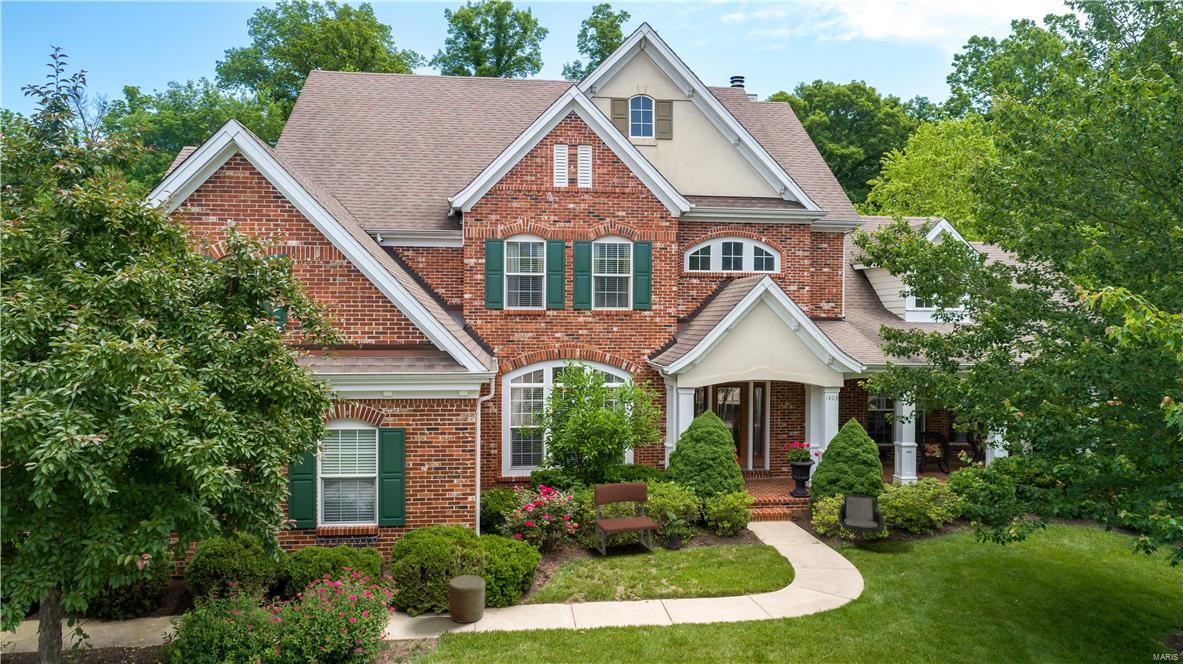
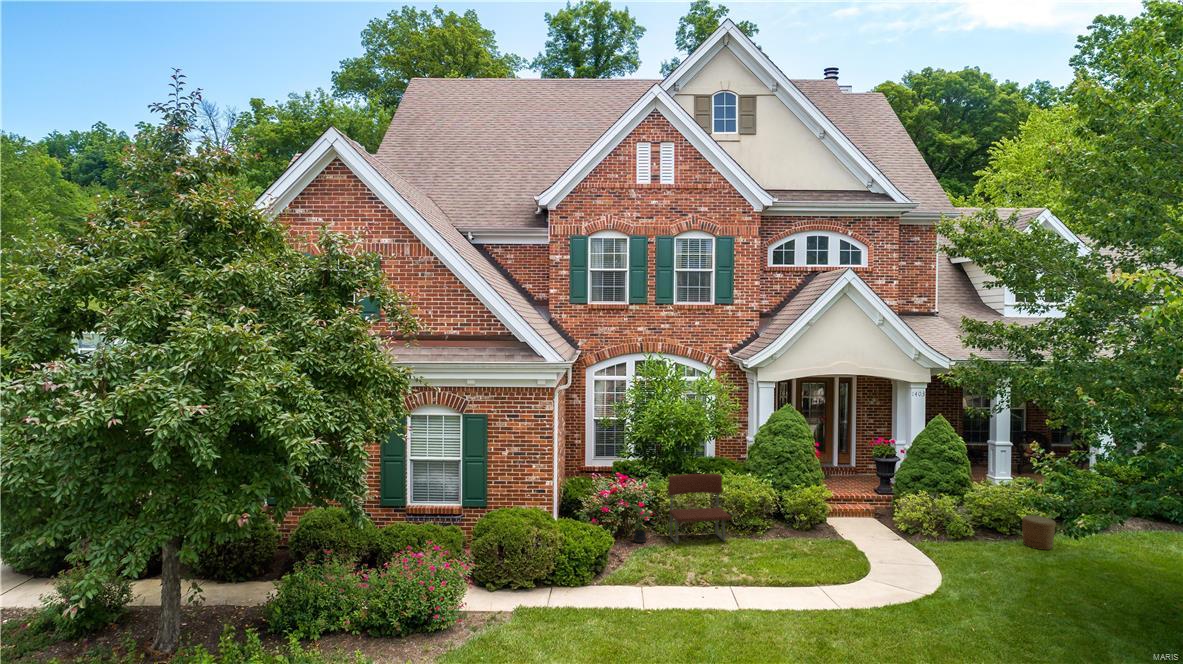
lounge chair: present [838,494,885,553] -> none [923,493,973,555]
potted plant: present [666,511,686,550] -> present [630,505,651,543]
basket: present [448,575,485,623] -> present [1022,515,1056,550]

